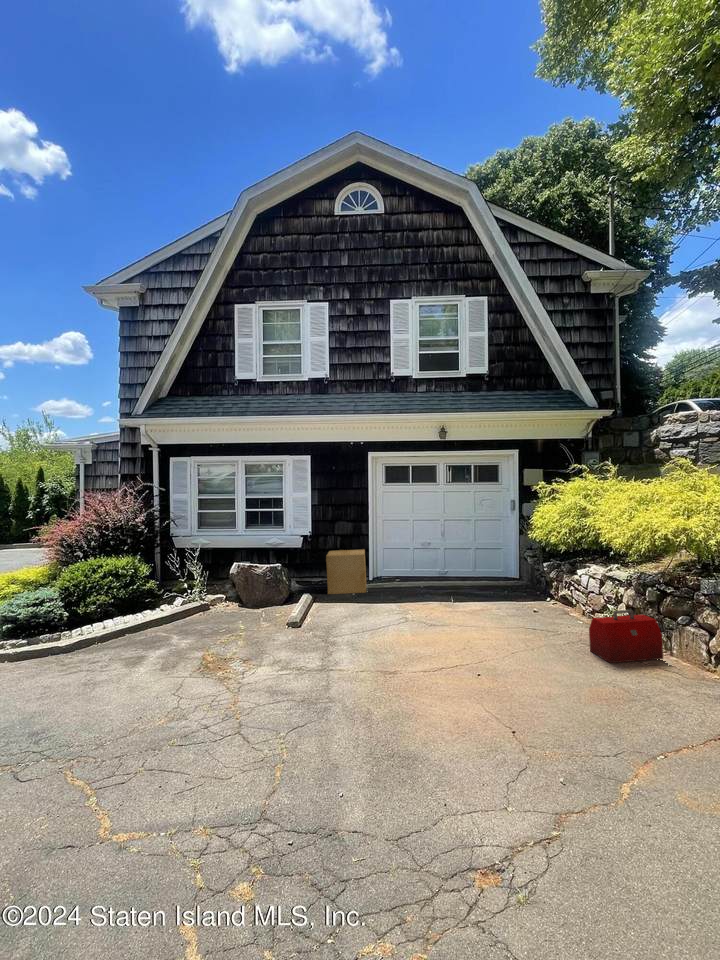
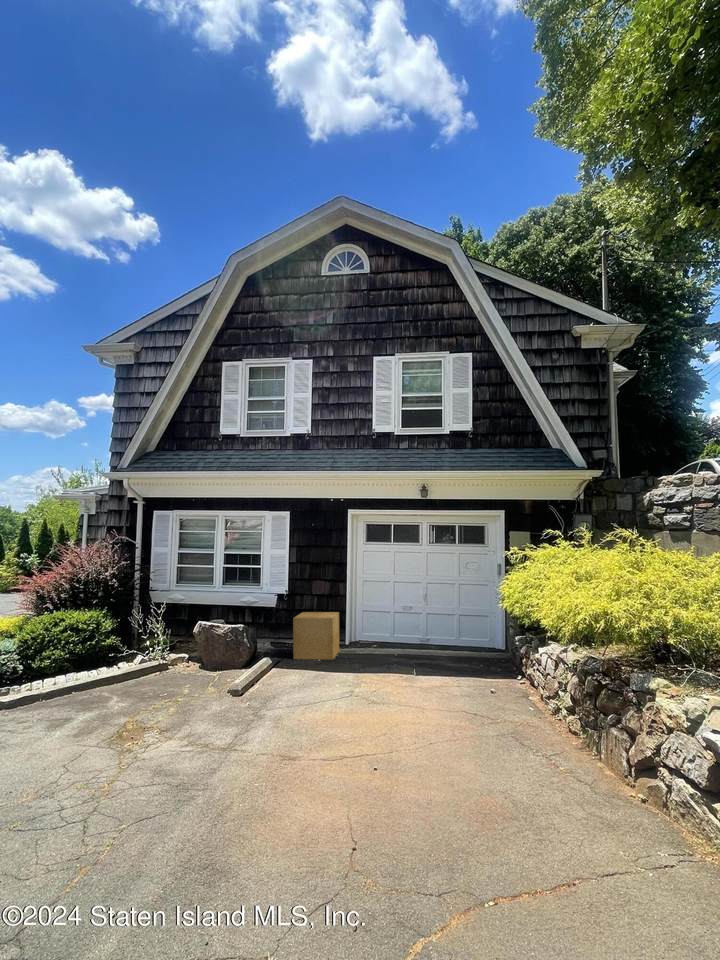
toolbox: present [589,610,663,663] -> none [523,700,602,762]

